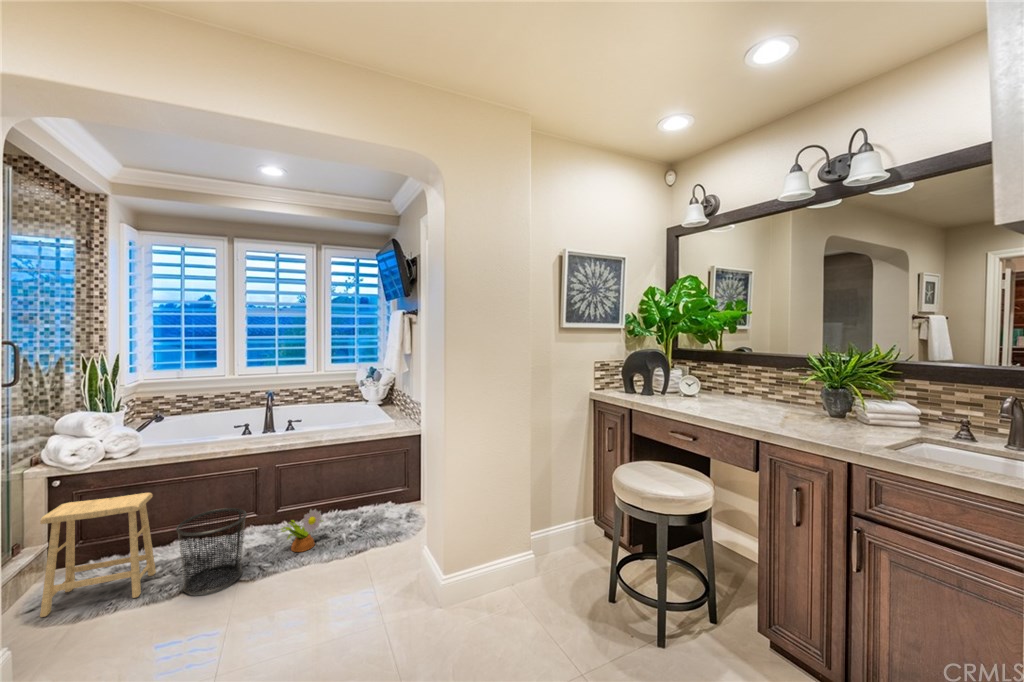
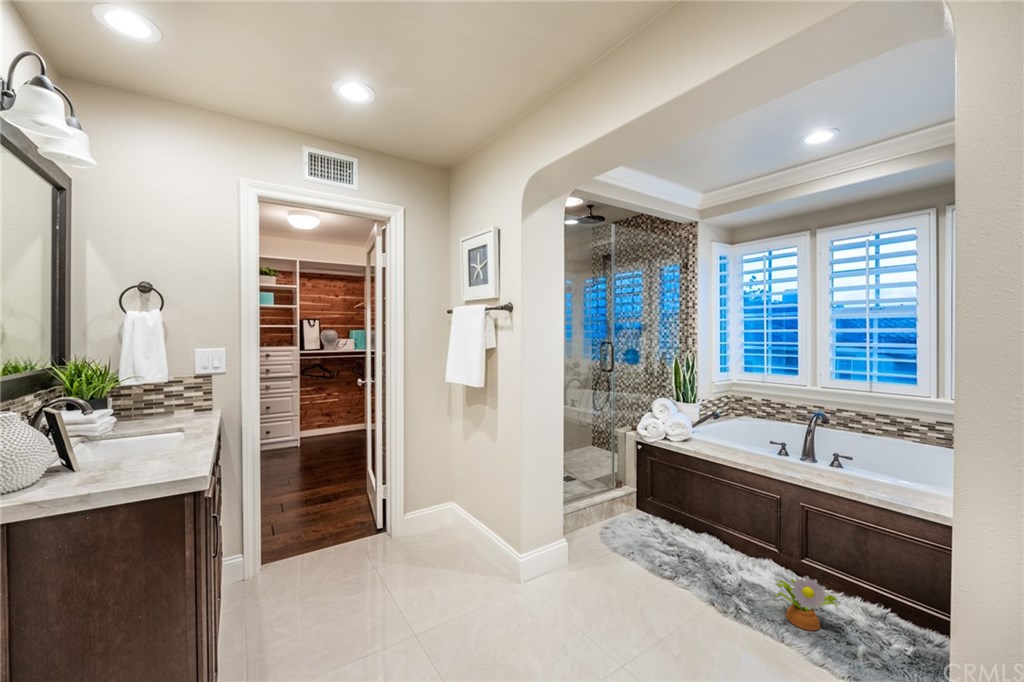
footstool: present [40,493,156,617] -> none [605,465,673,563]
waste bin: present [176,508,247,595] -> none [666,516,730,604]

